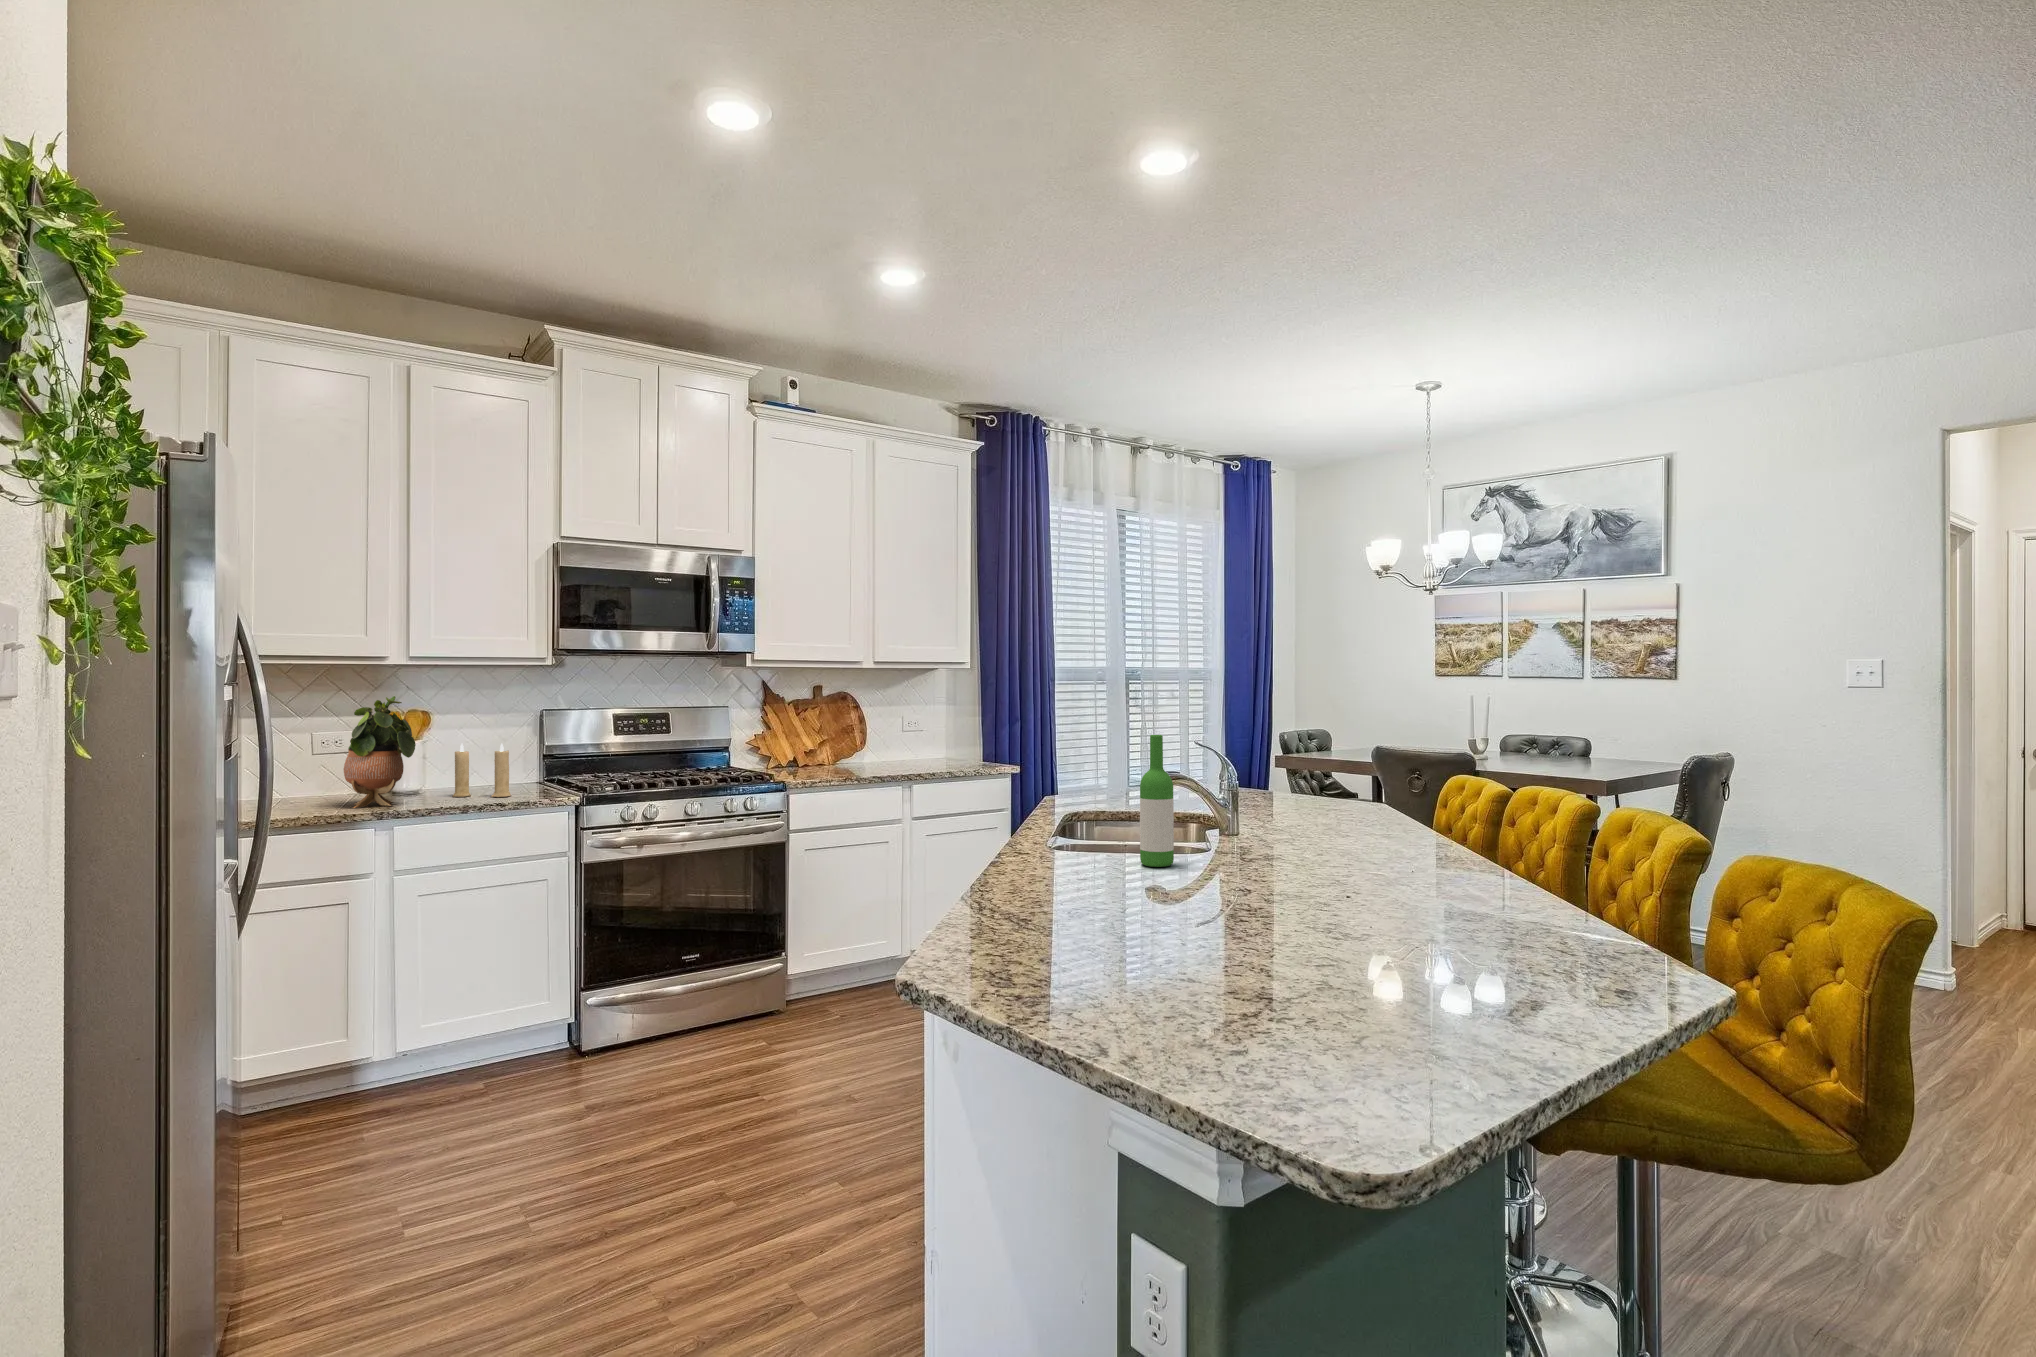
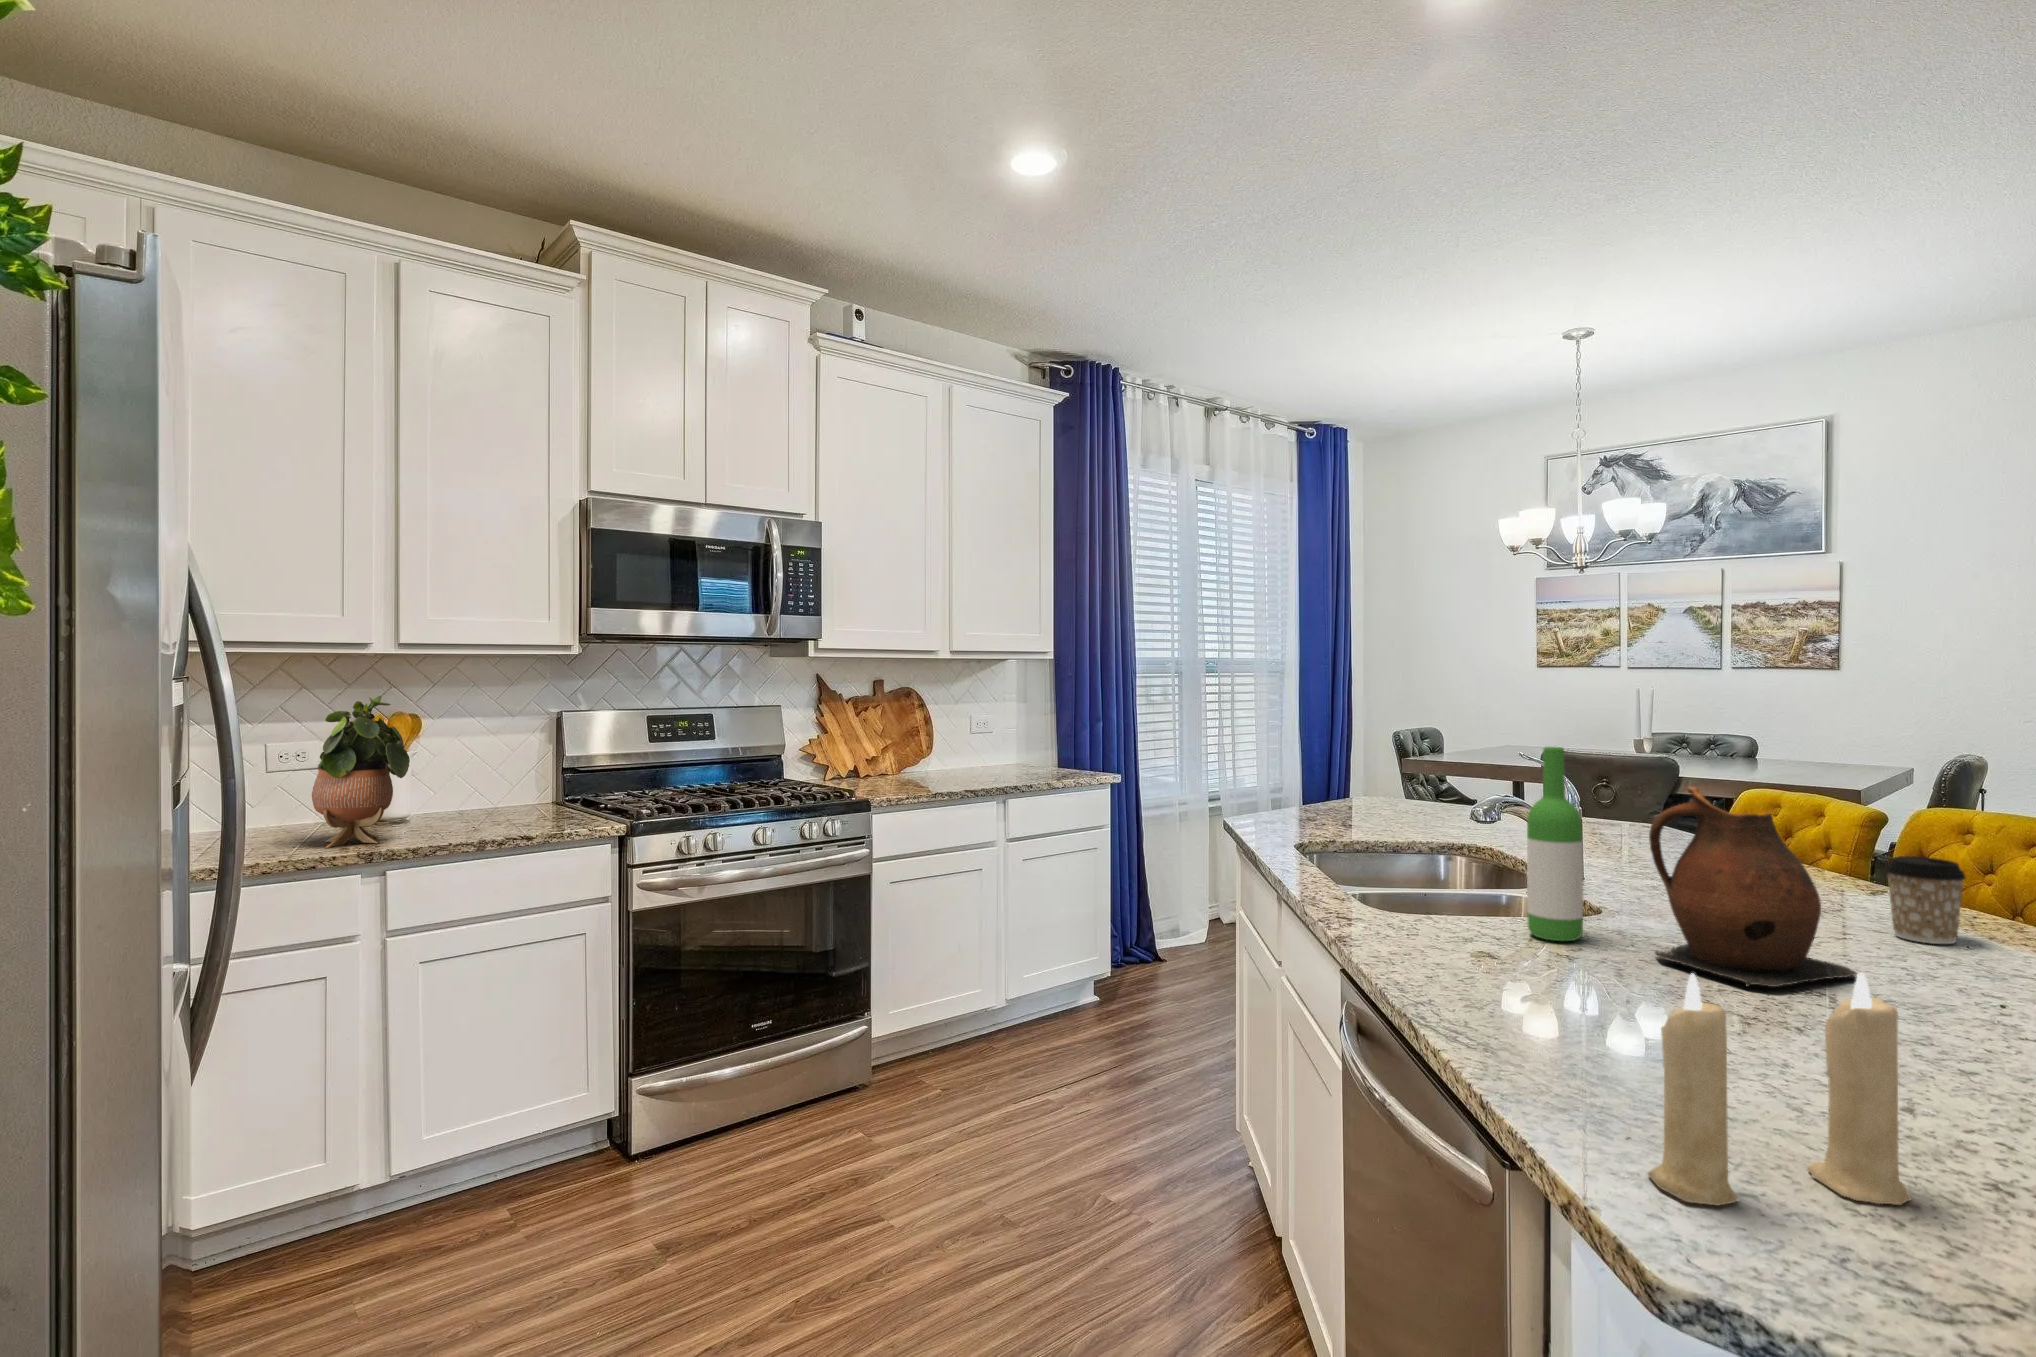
candle: present [452,744,511,797] -> present [1648,972,1911,1205]
ceramic pitcher: none [1196,761,1309,888] -> present [1649,787,1858,987]
coffee cup: none [1382,812,1426,870] -> present [1885,856,1965,944]

